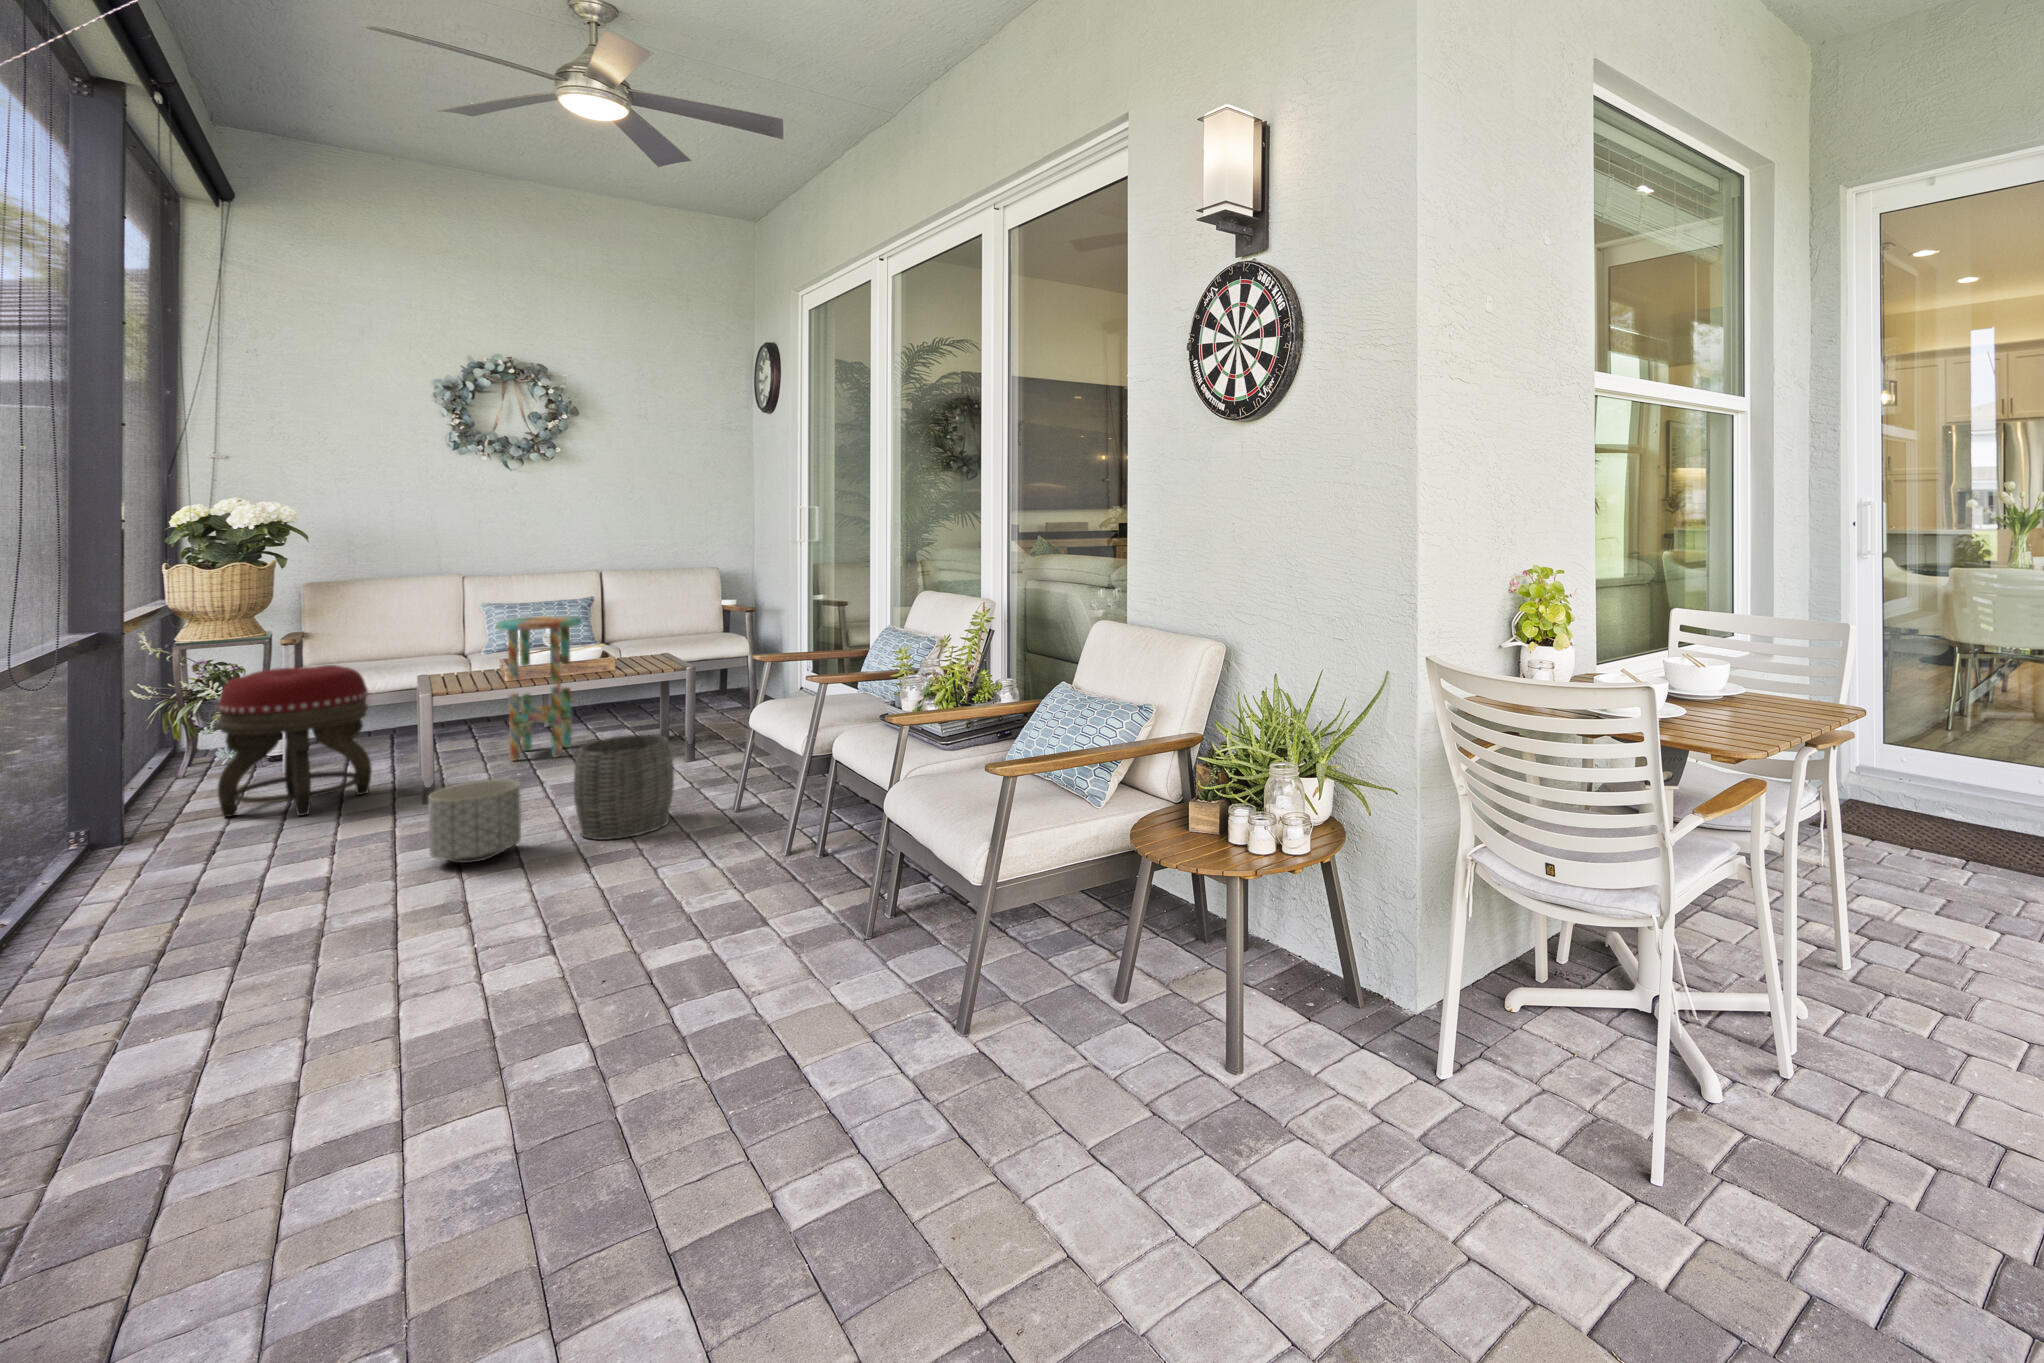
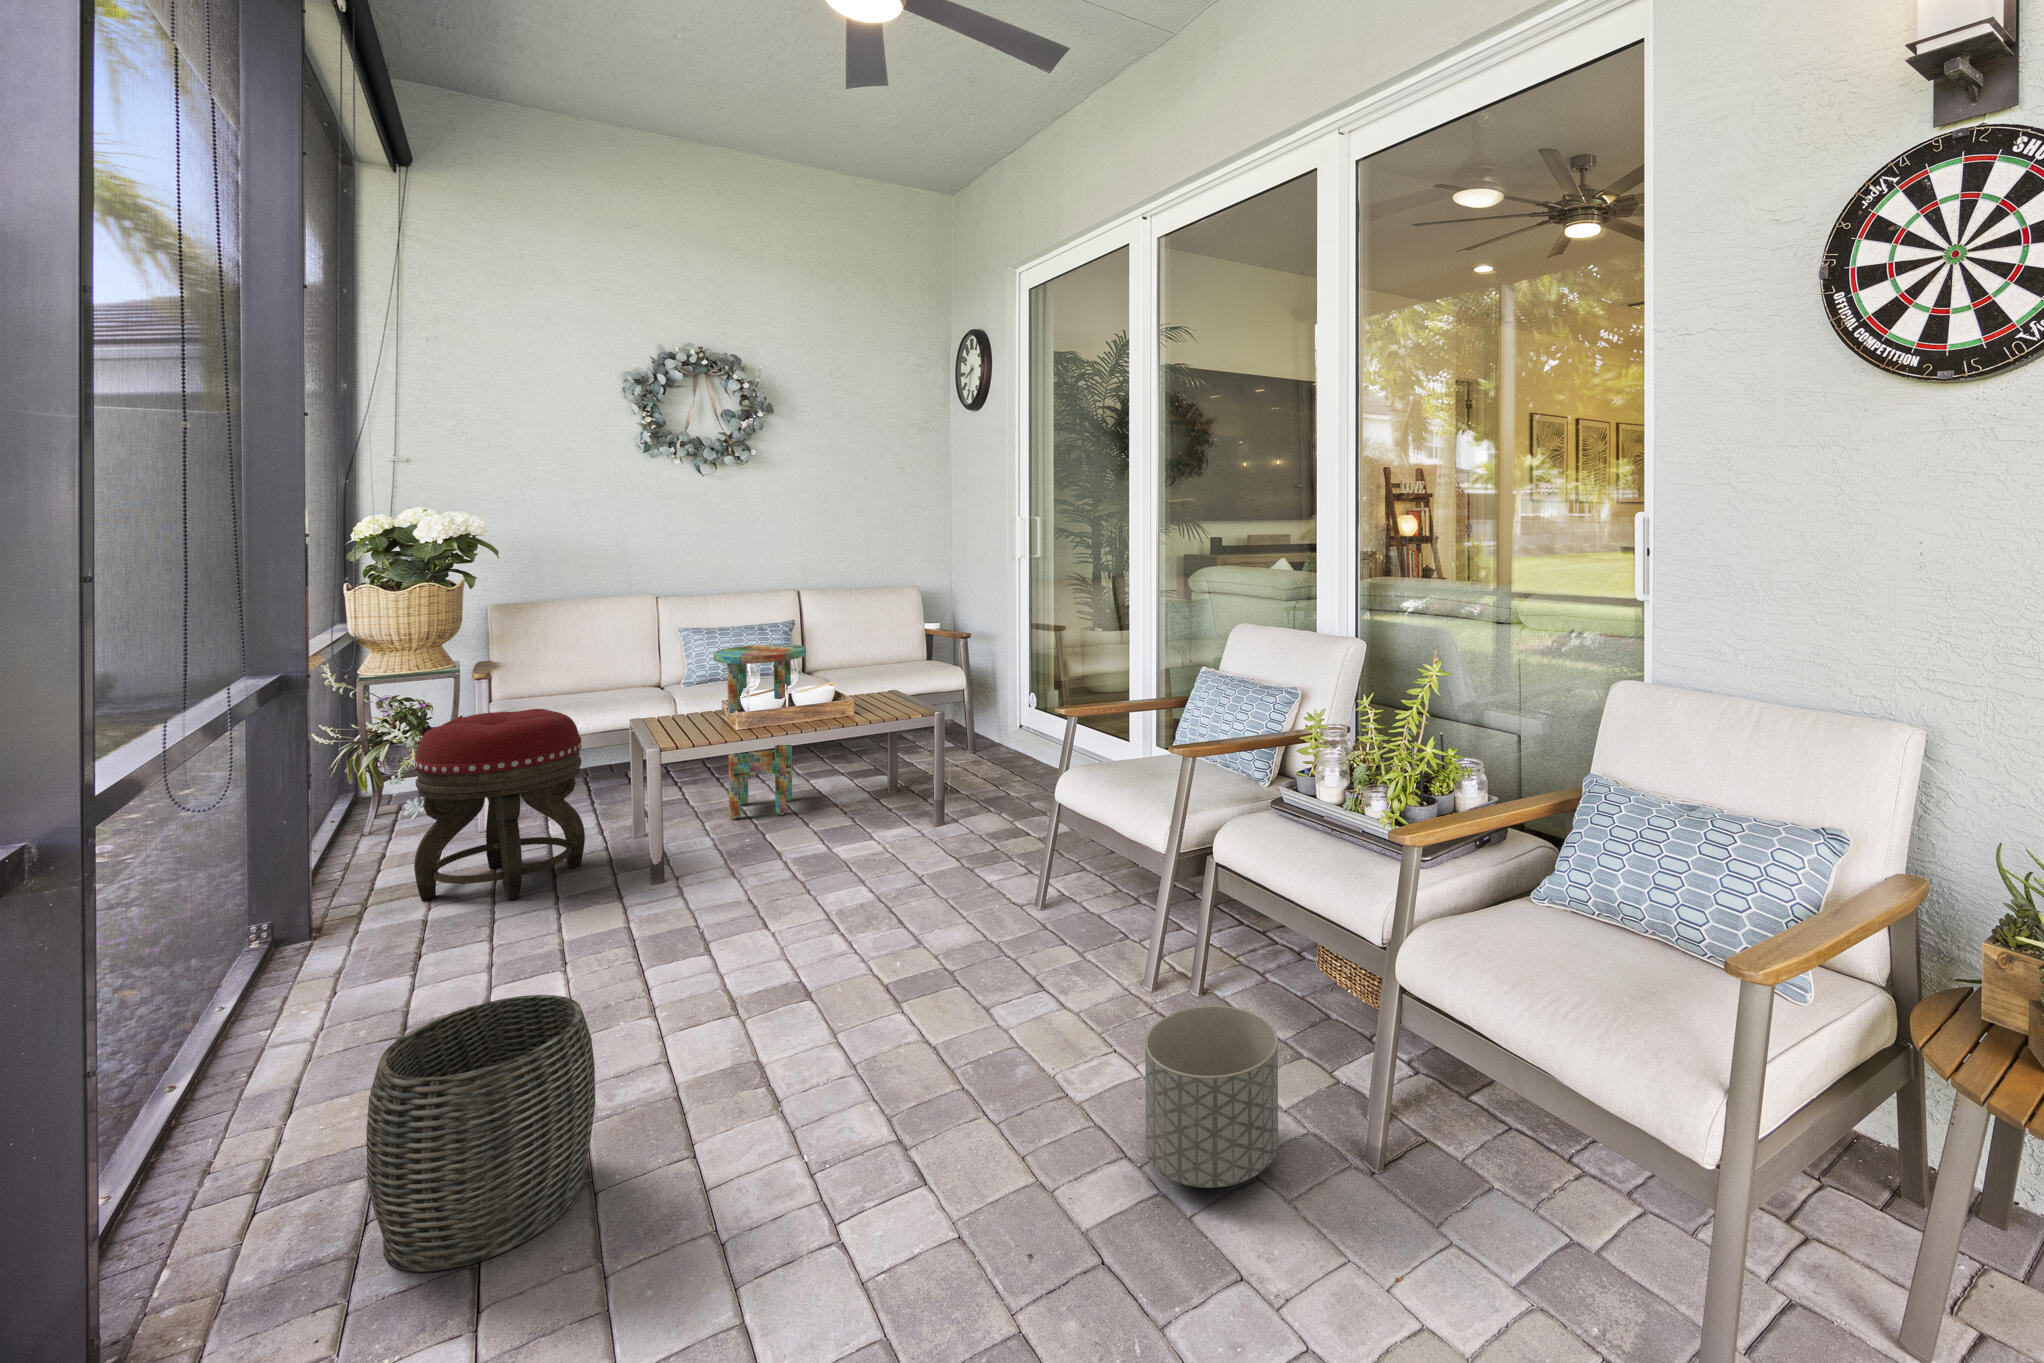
woven basket: present [574,735,674,840] -> present [366,995,595,1272]
planter: present [428,779,521,863] -> present [1145,1006,1278,1188]

